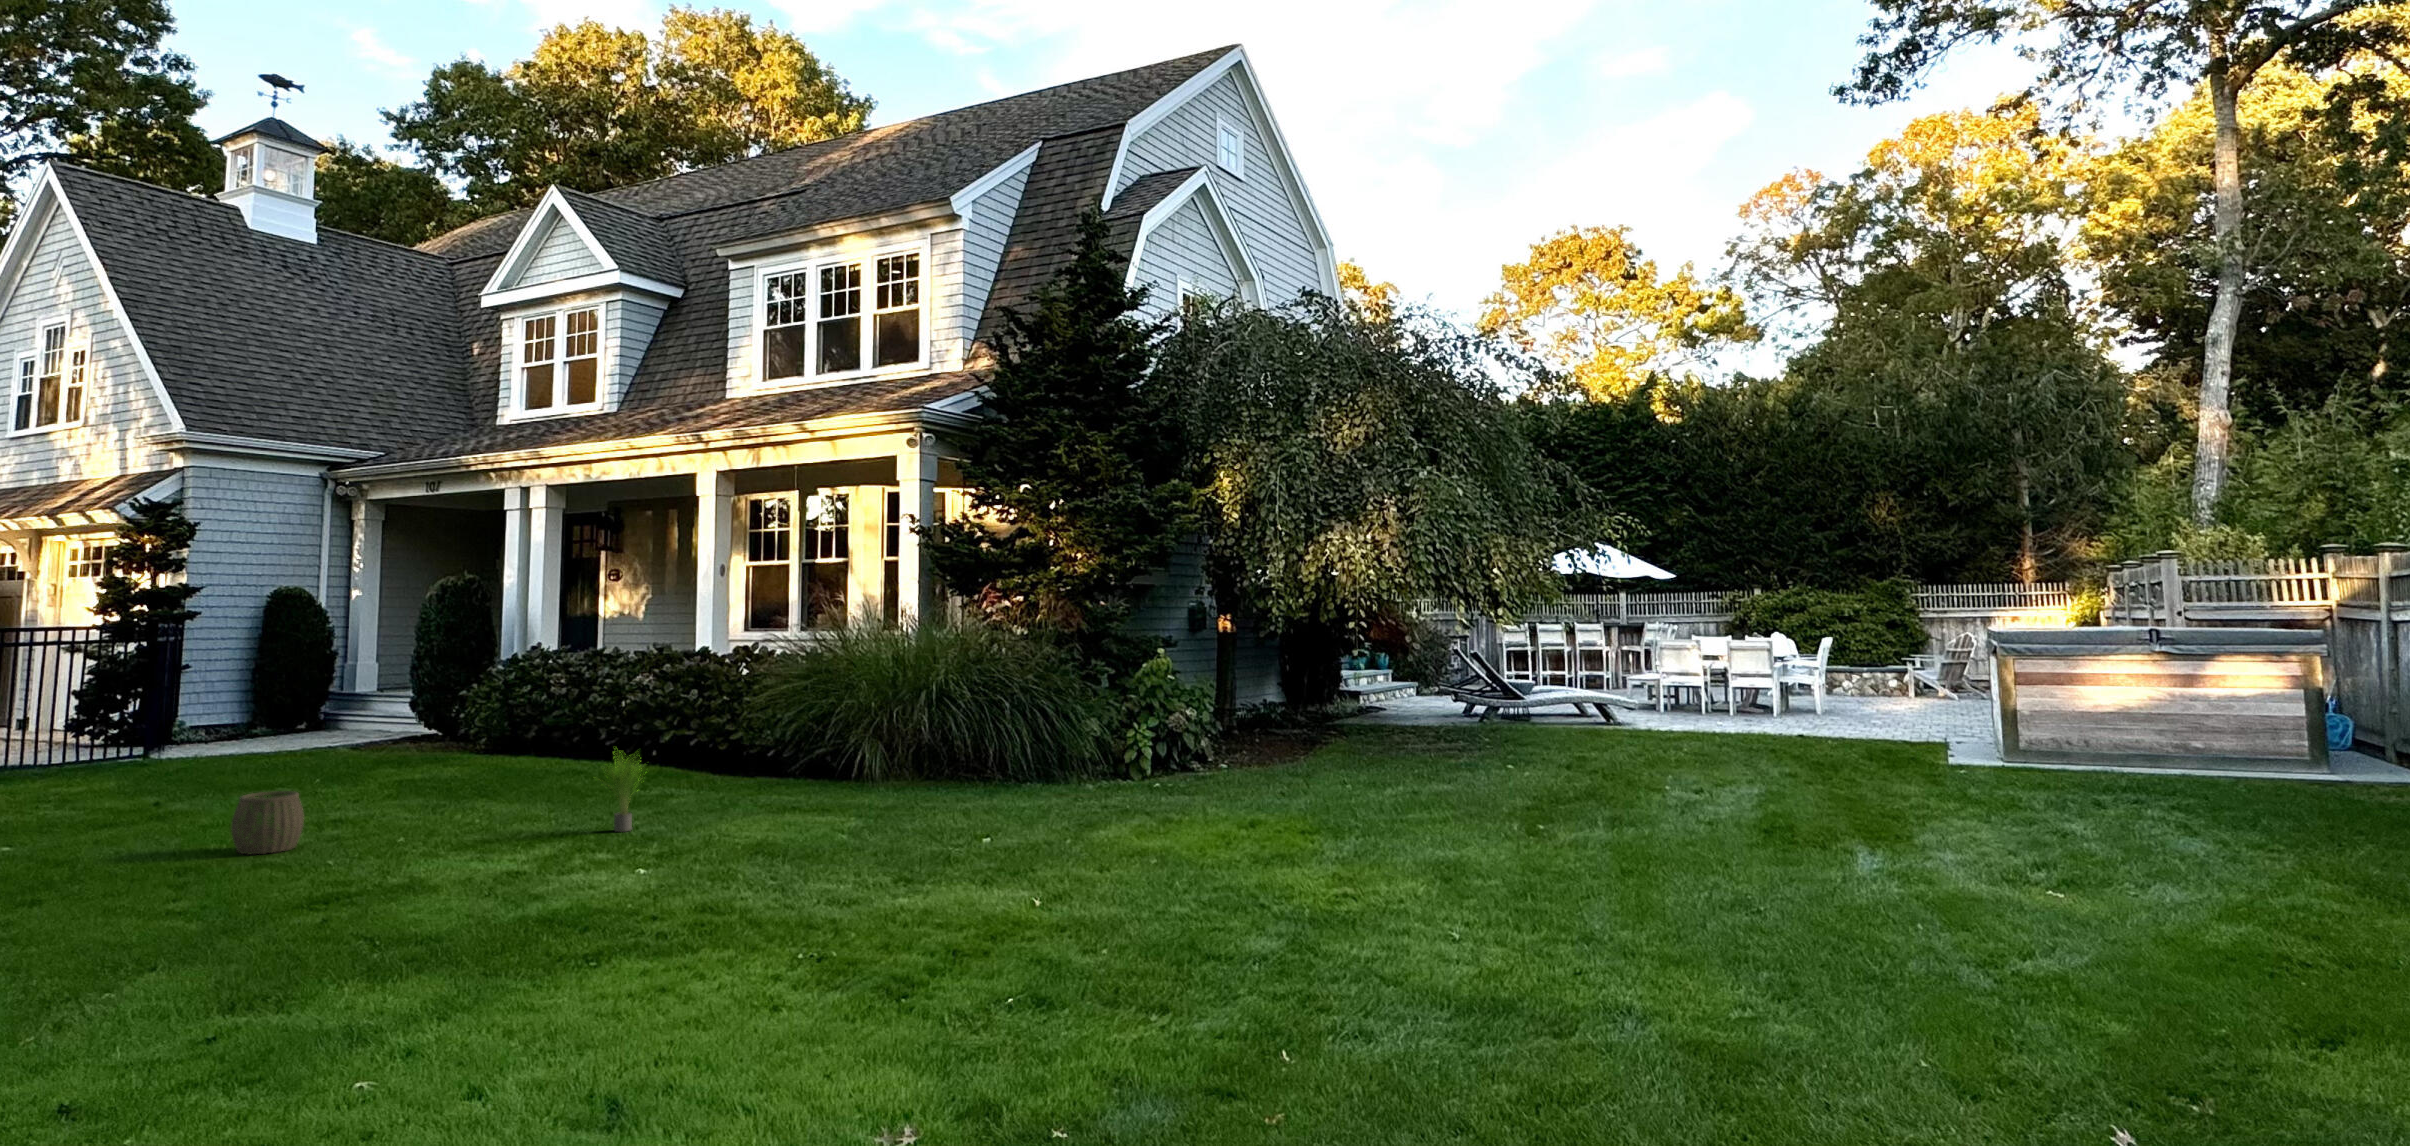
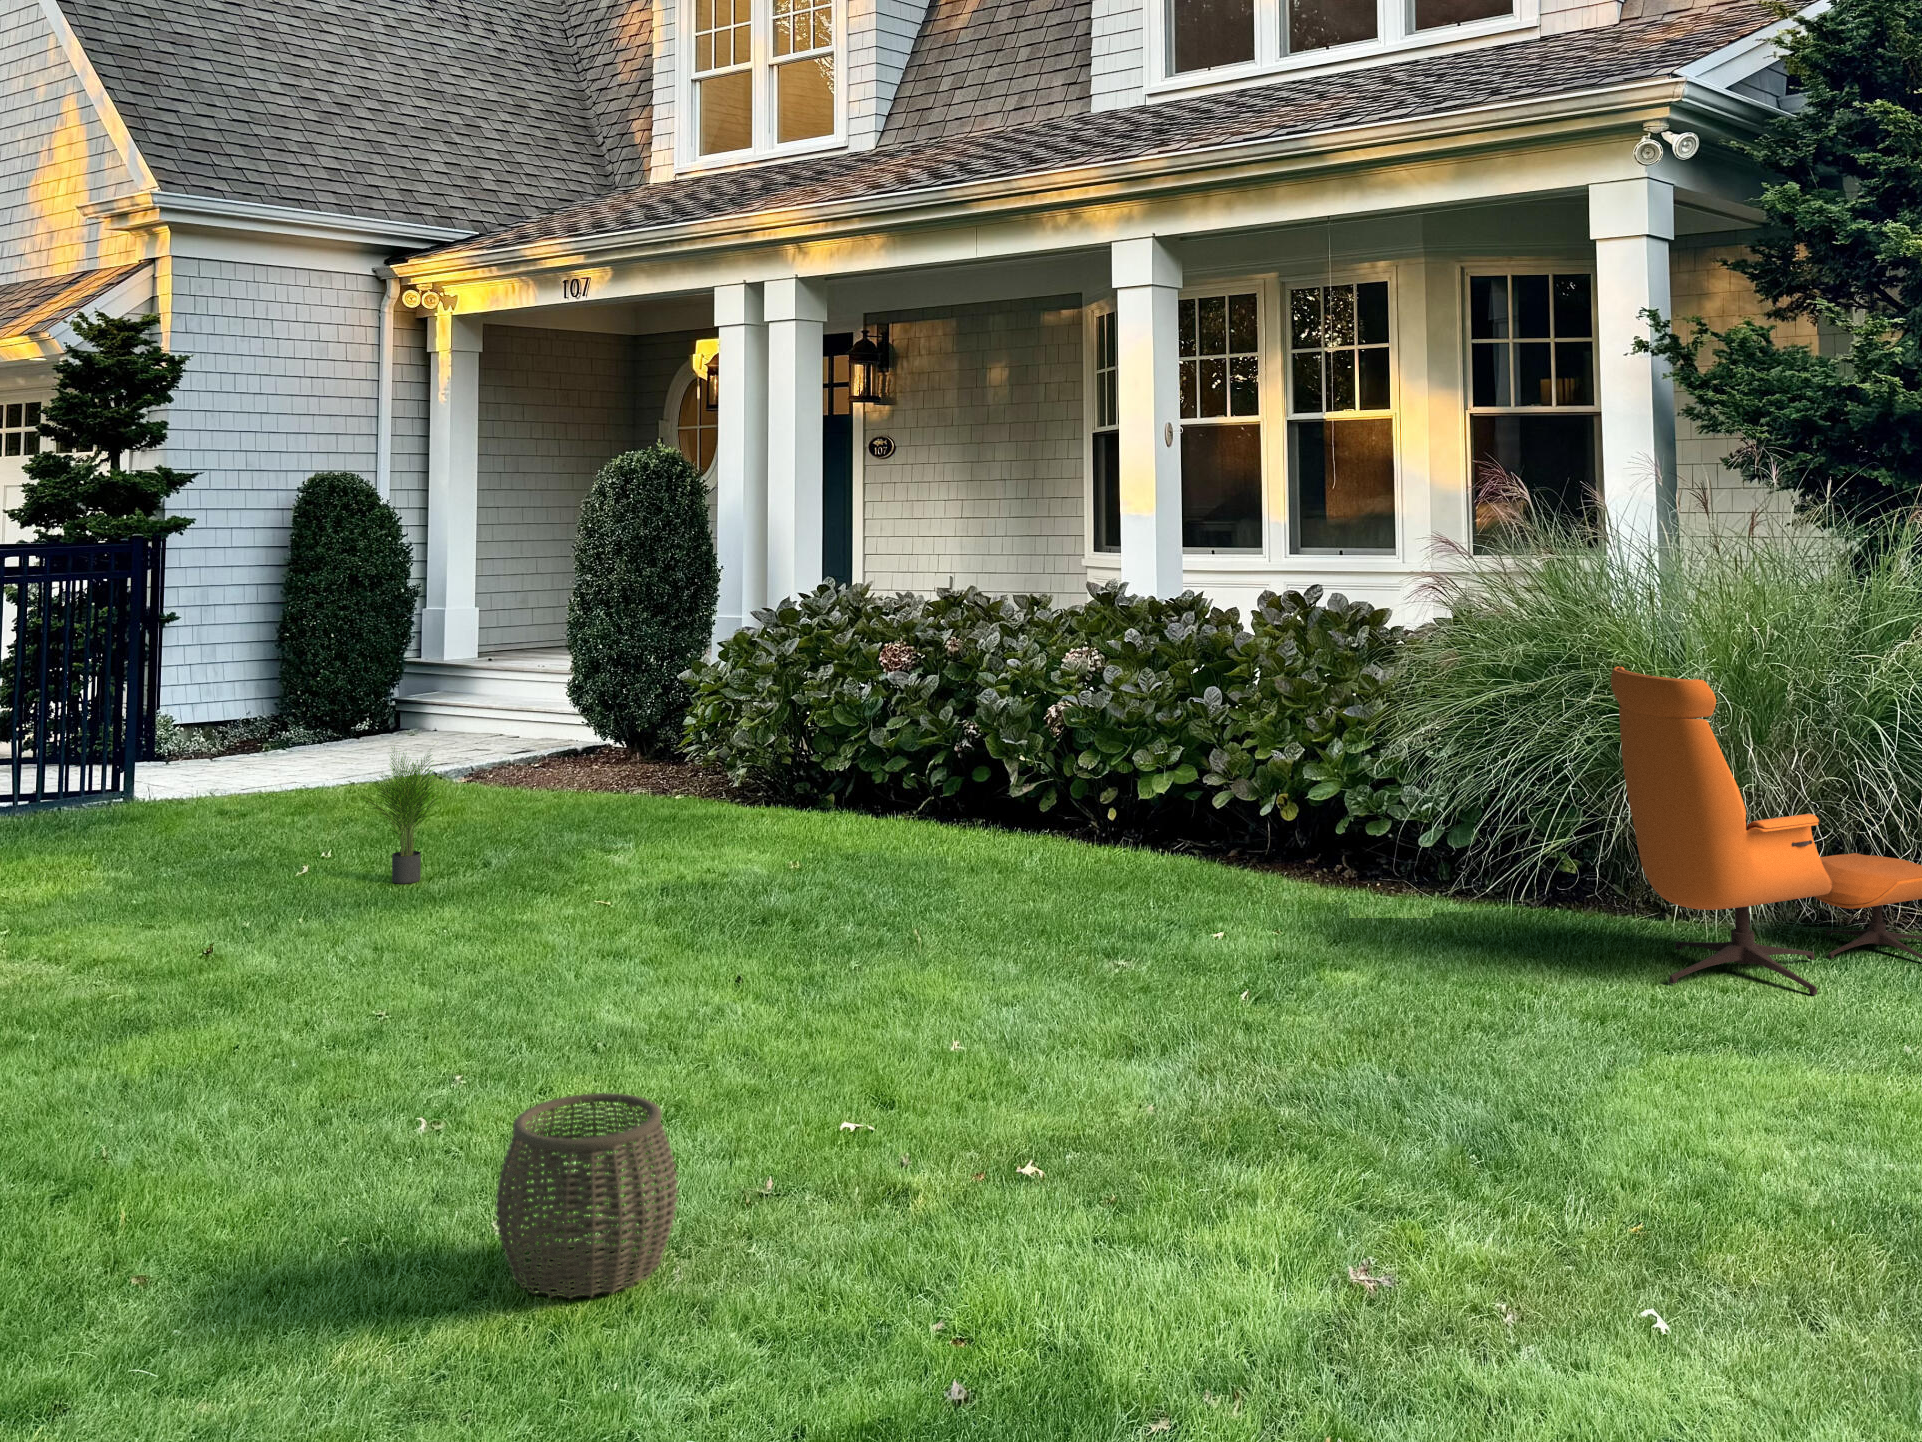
lounge chair: none [790,658,941,789] -> present [1611,666,1922,995]
potted plant: present [602,755,645,832] -> present [358,754,442,884]

